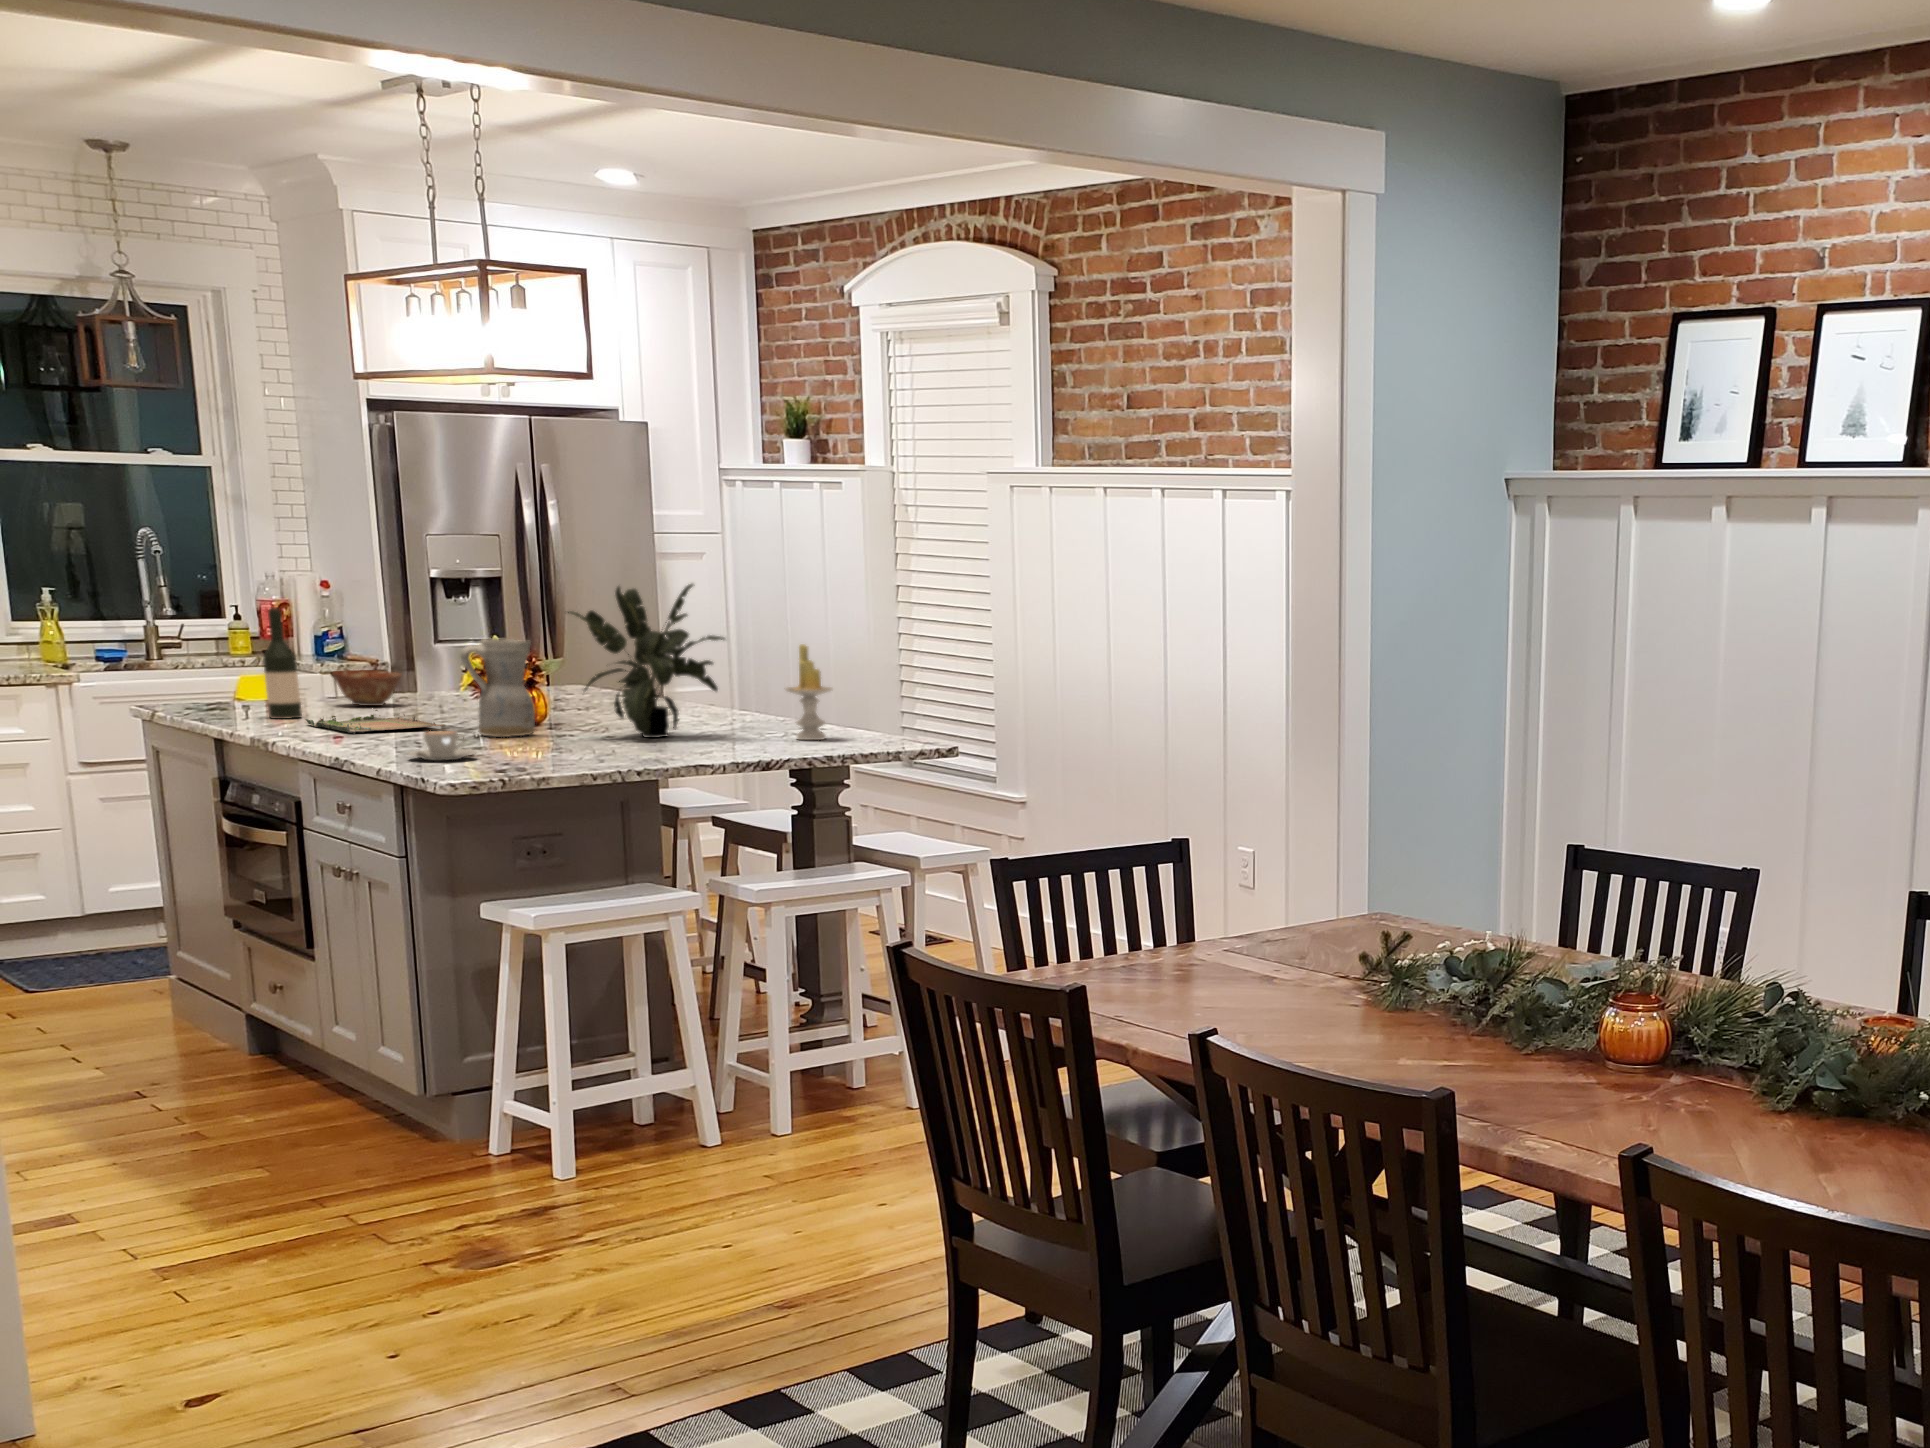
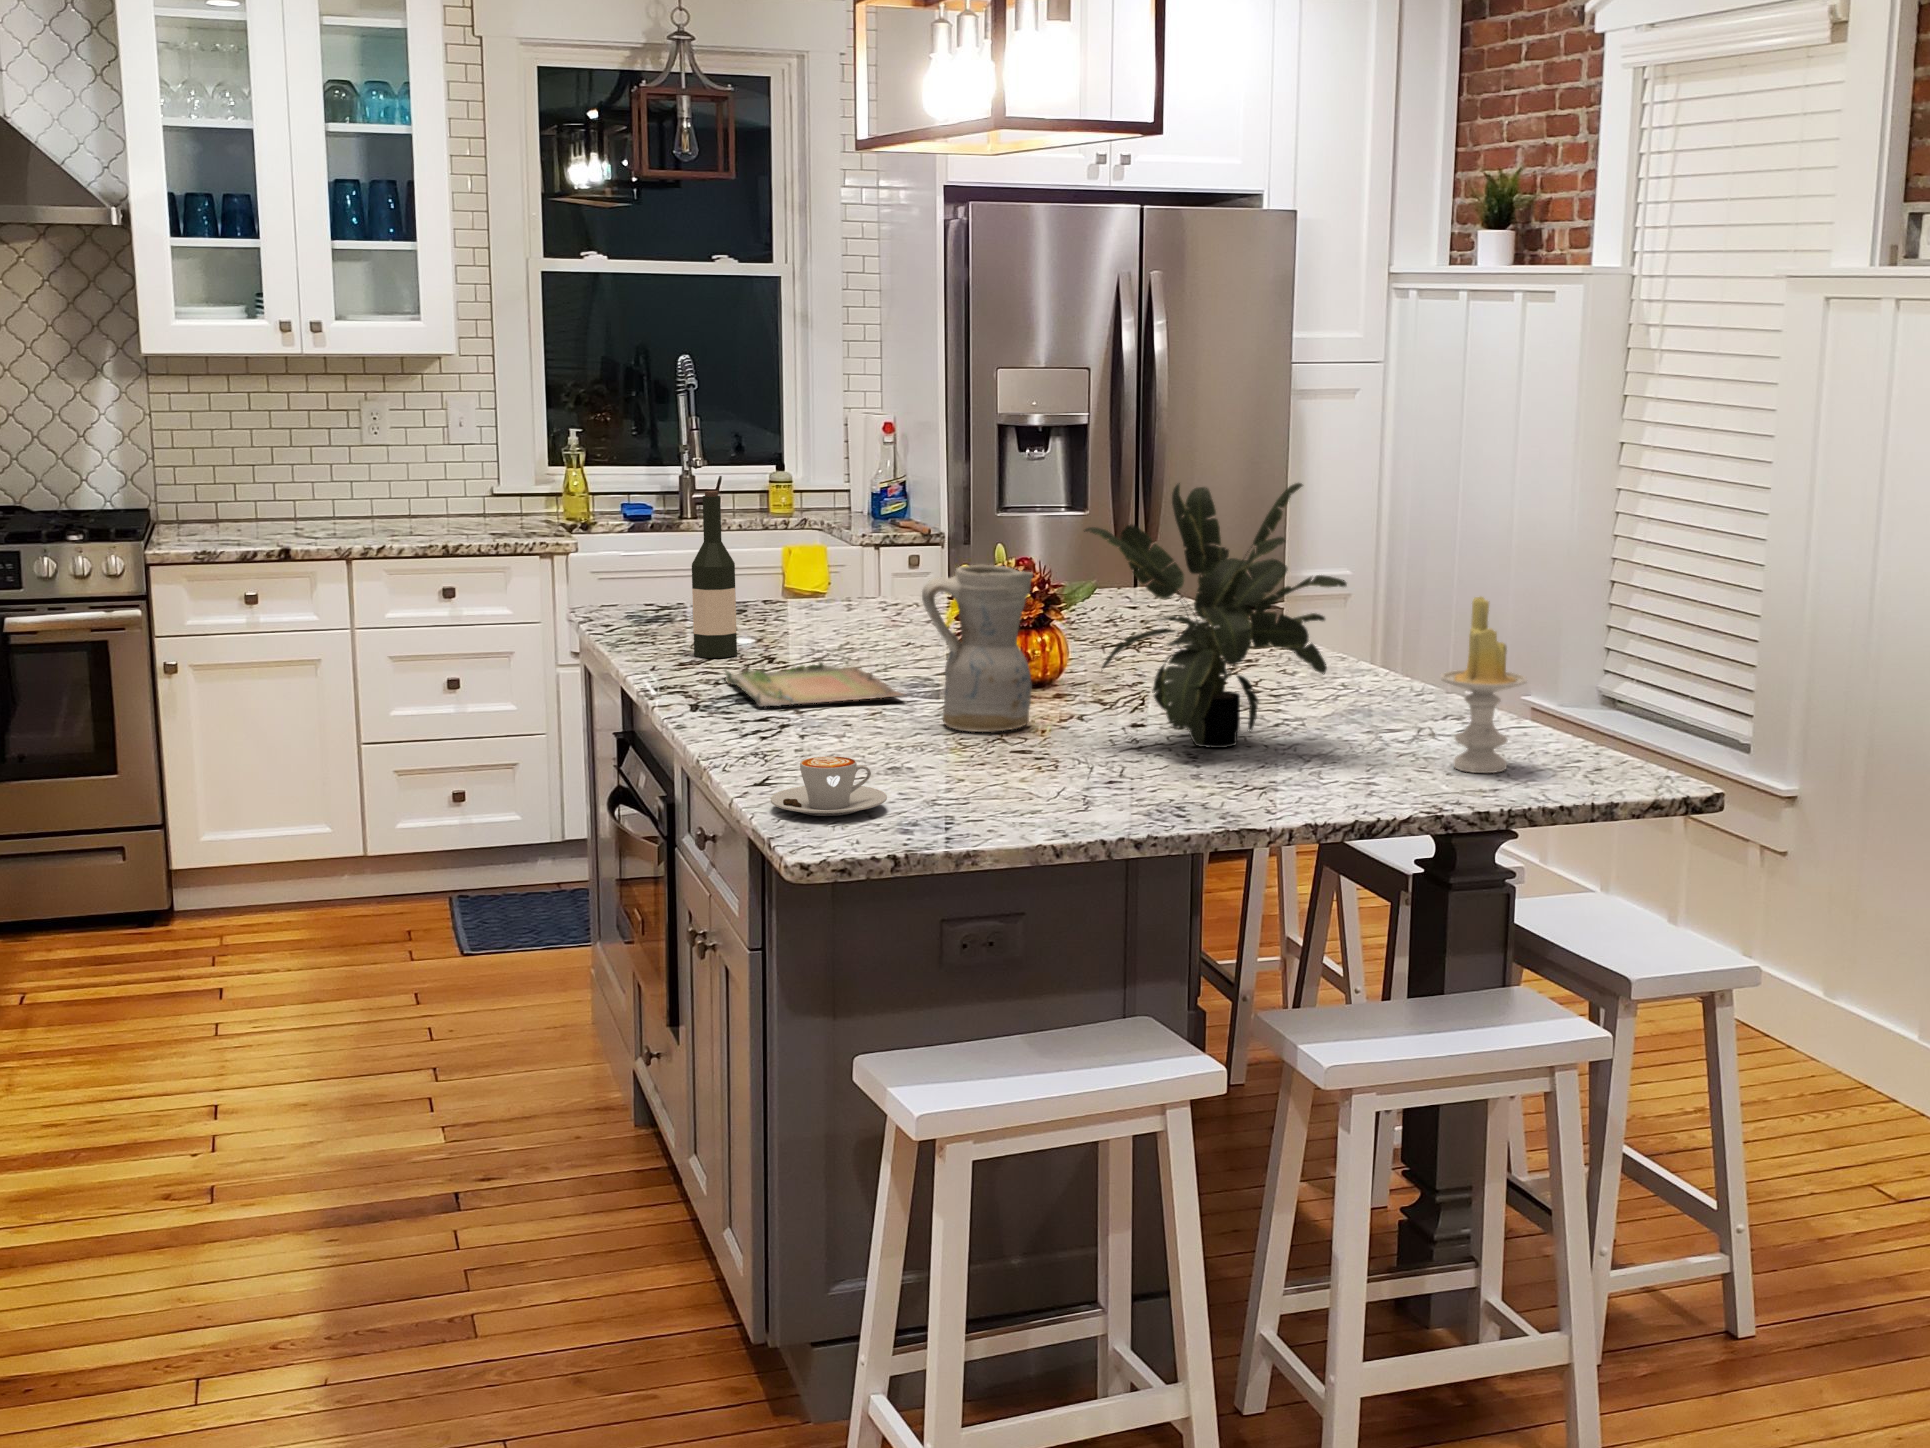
ceramic bowl: present [333,670,401,706] -> none [807,572,901,628]

